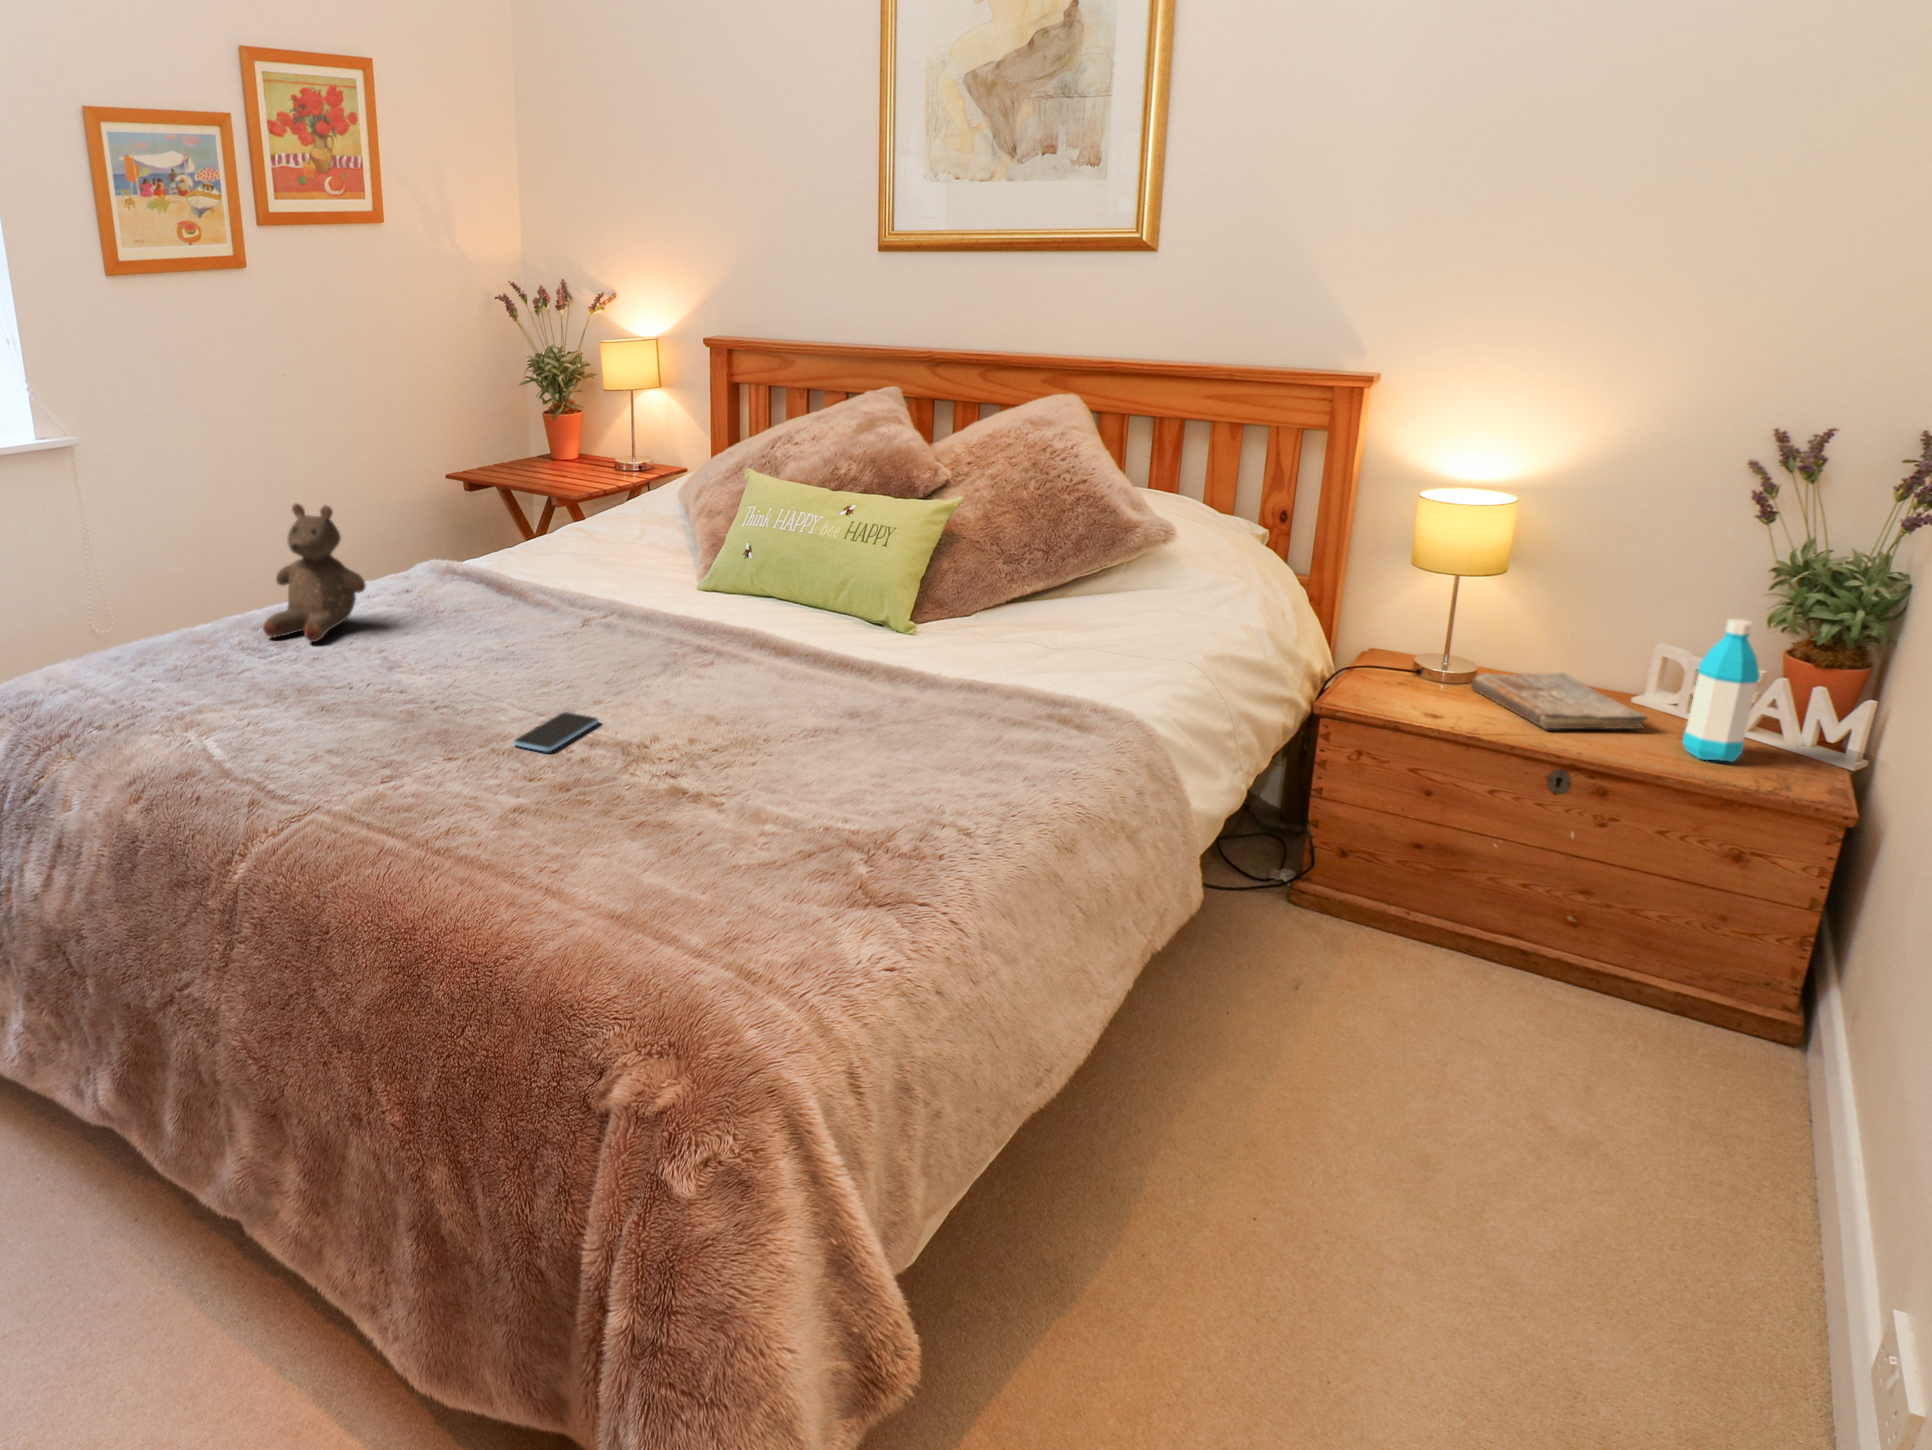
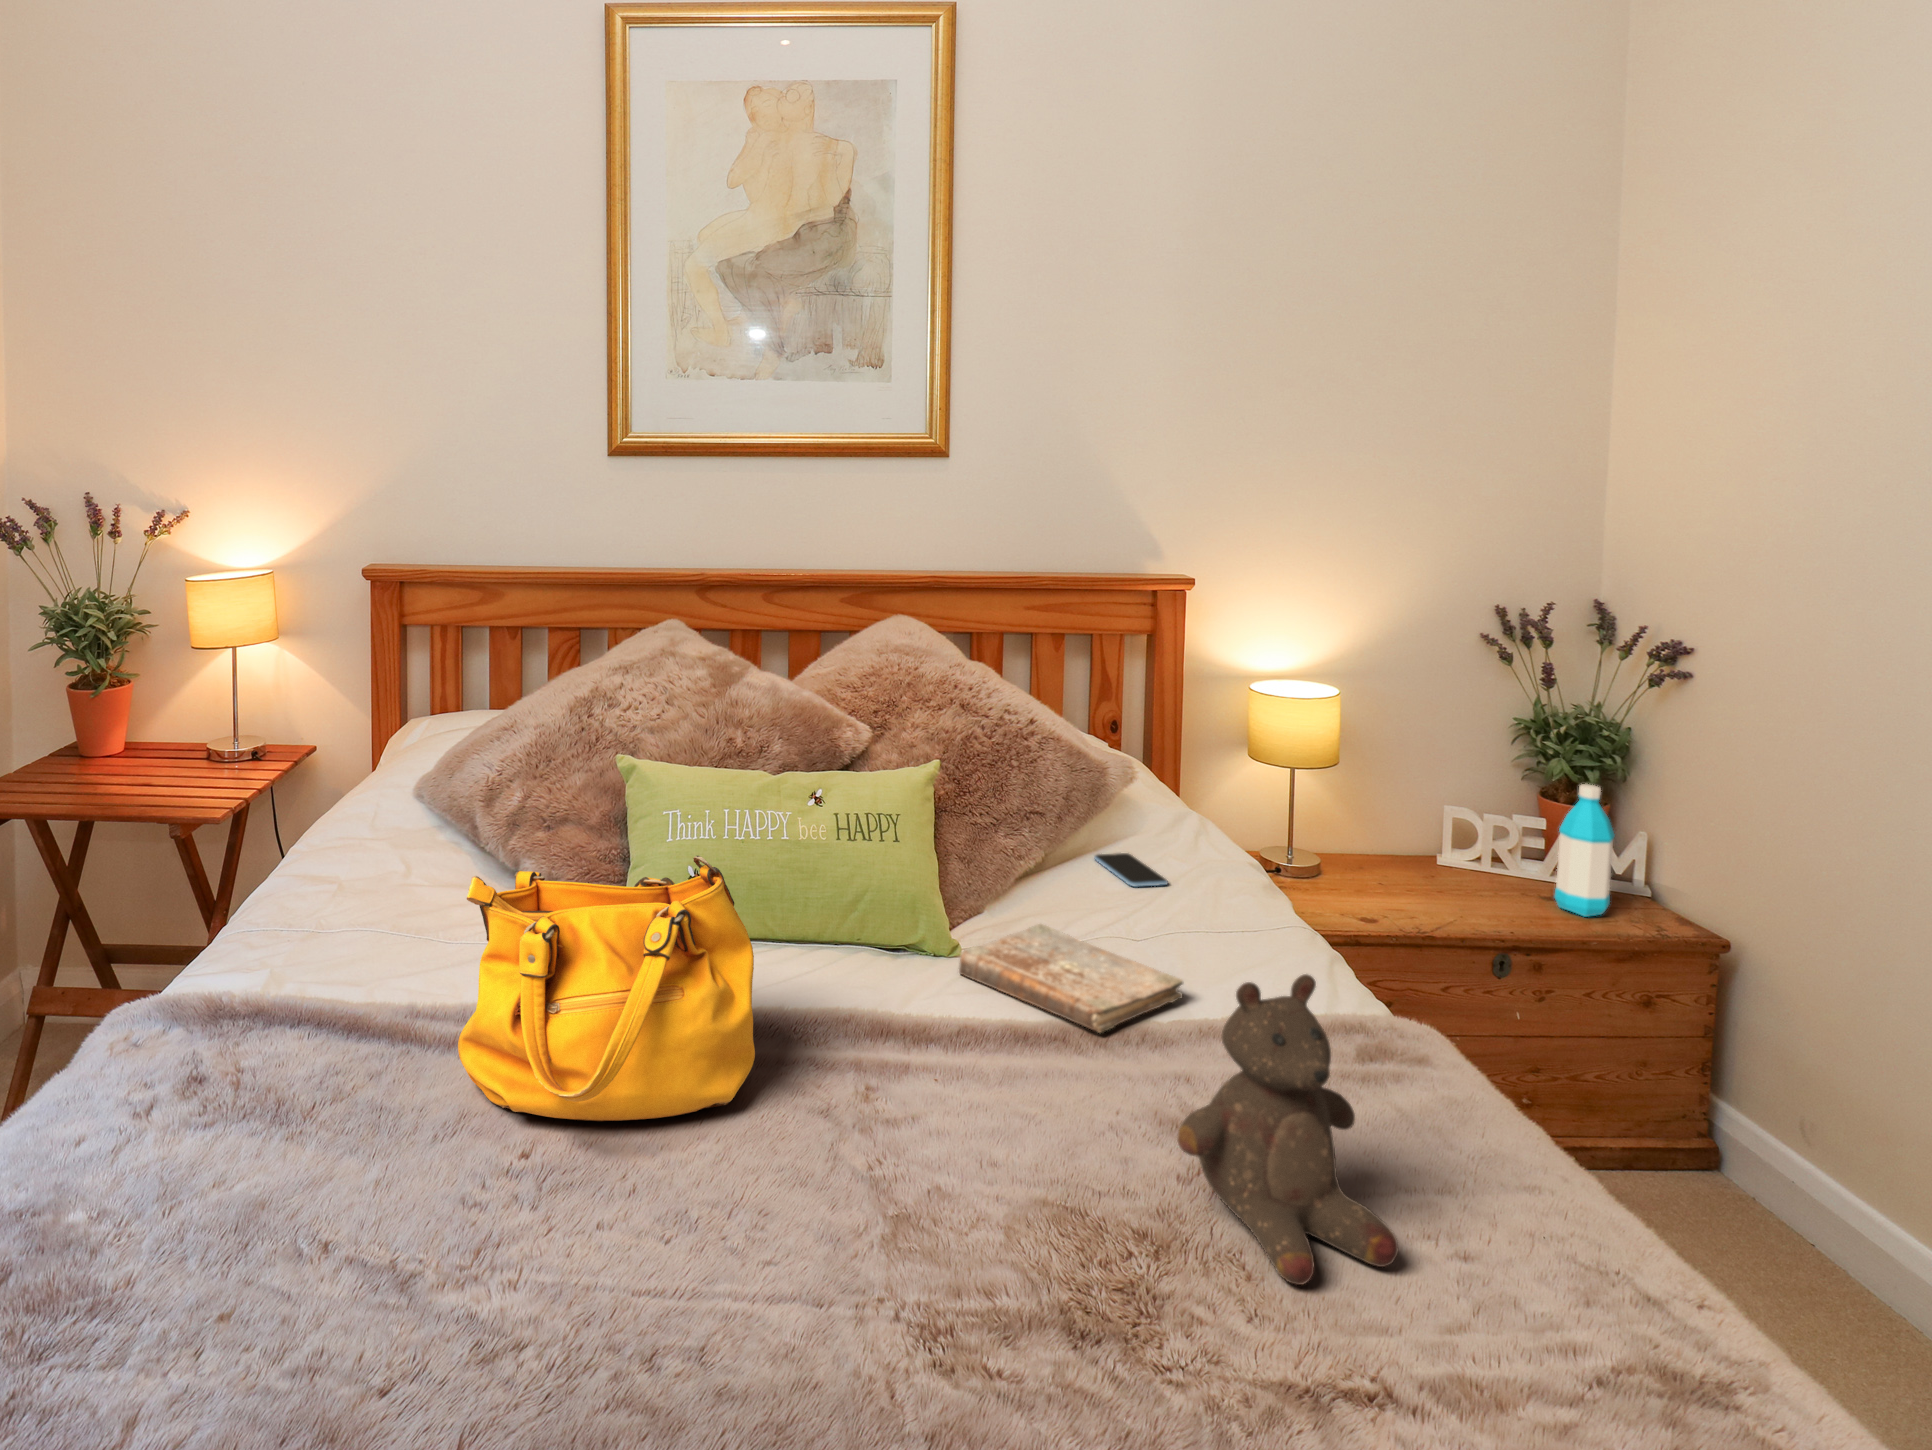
handbag: none [486,496,651,647] -> present [458,856,755,1121]
stuffed bear: present [263,504,366,642] -> present [1177,974,1398,1285]
book: present [1471,673,1647,729] -> present [959,924,1183,1033]
smartphone: present [513,712,598,752] -> present [1094,853,1168,887]

